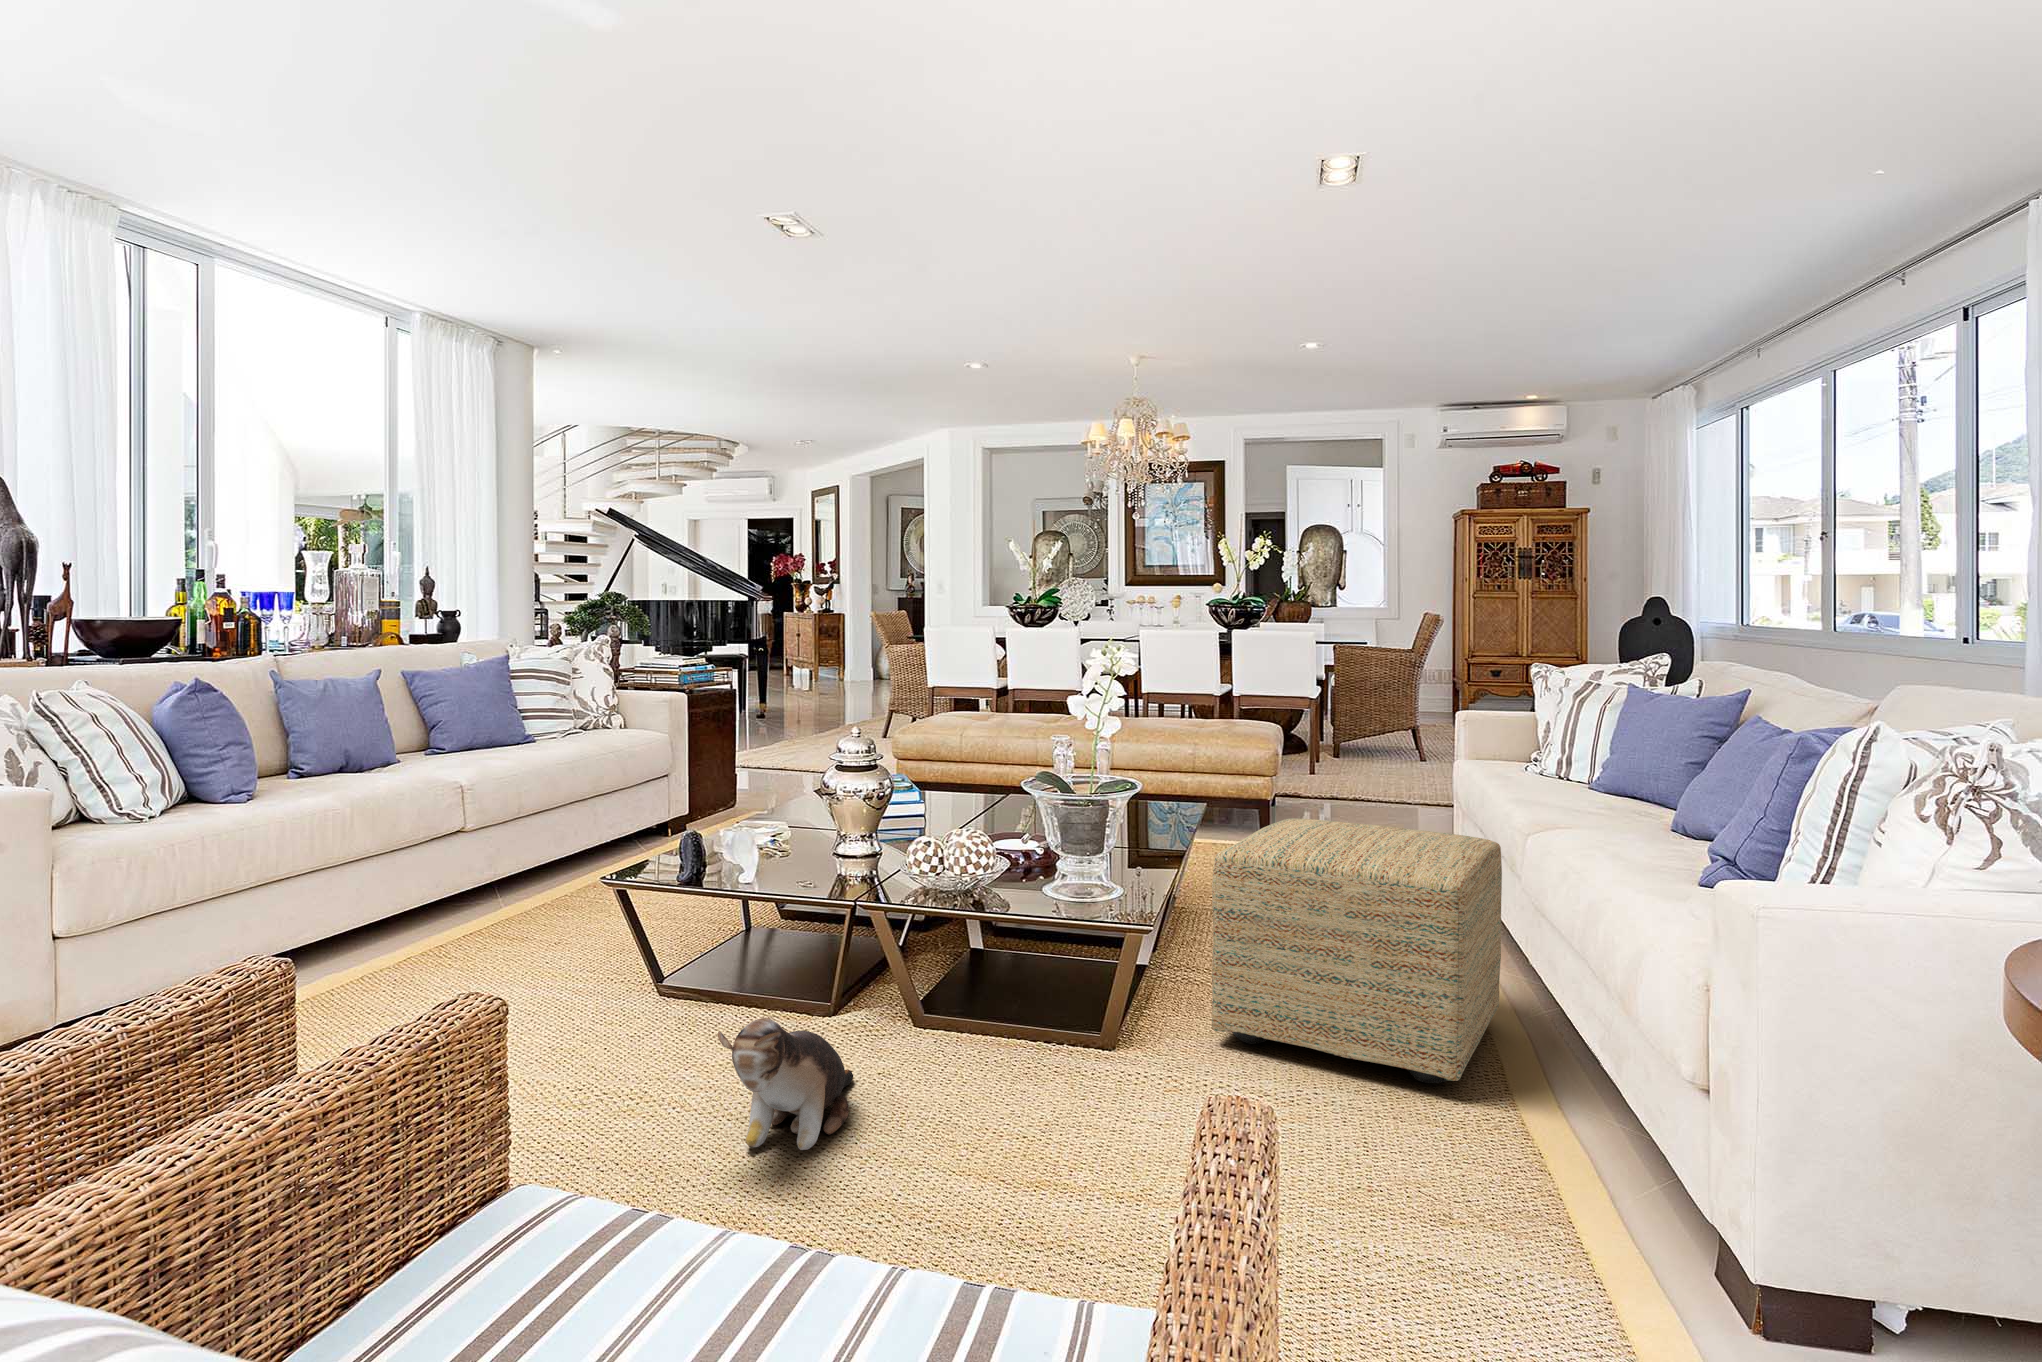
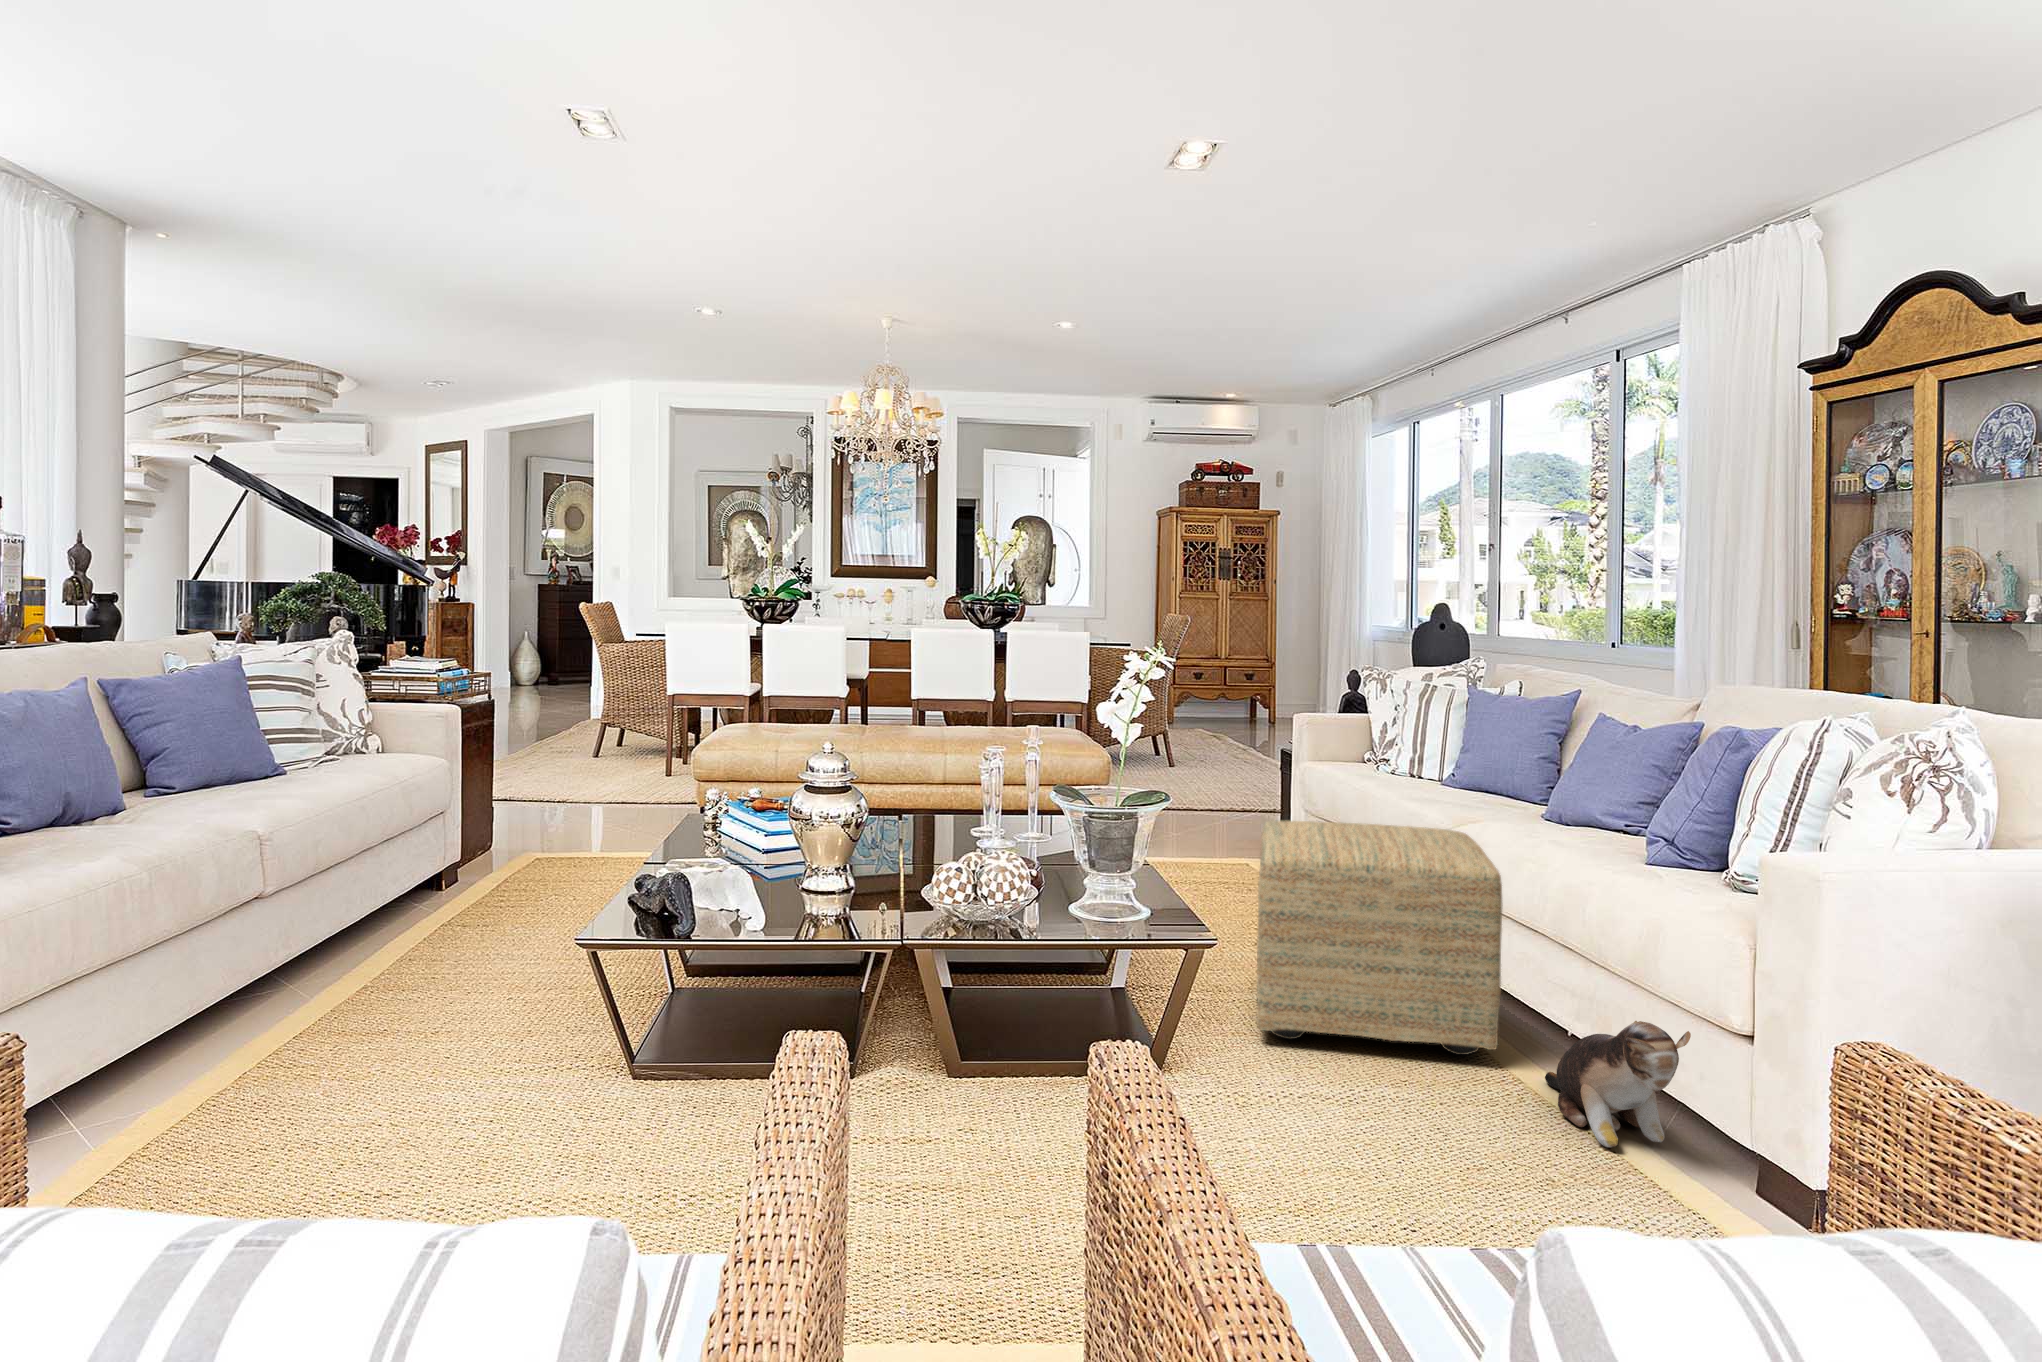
plush toy: present [718,1017,853,1150] -> present [1545,1021,1691,1147]

